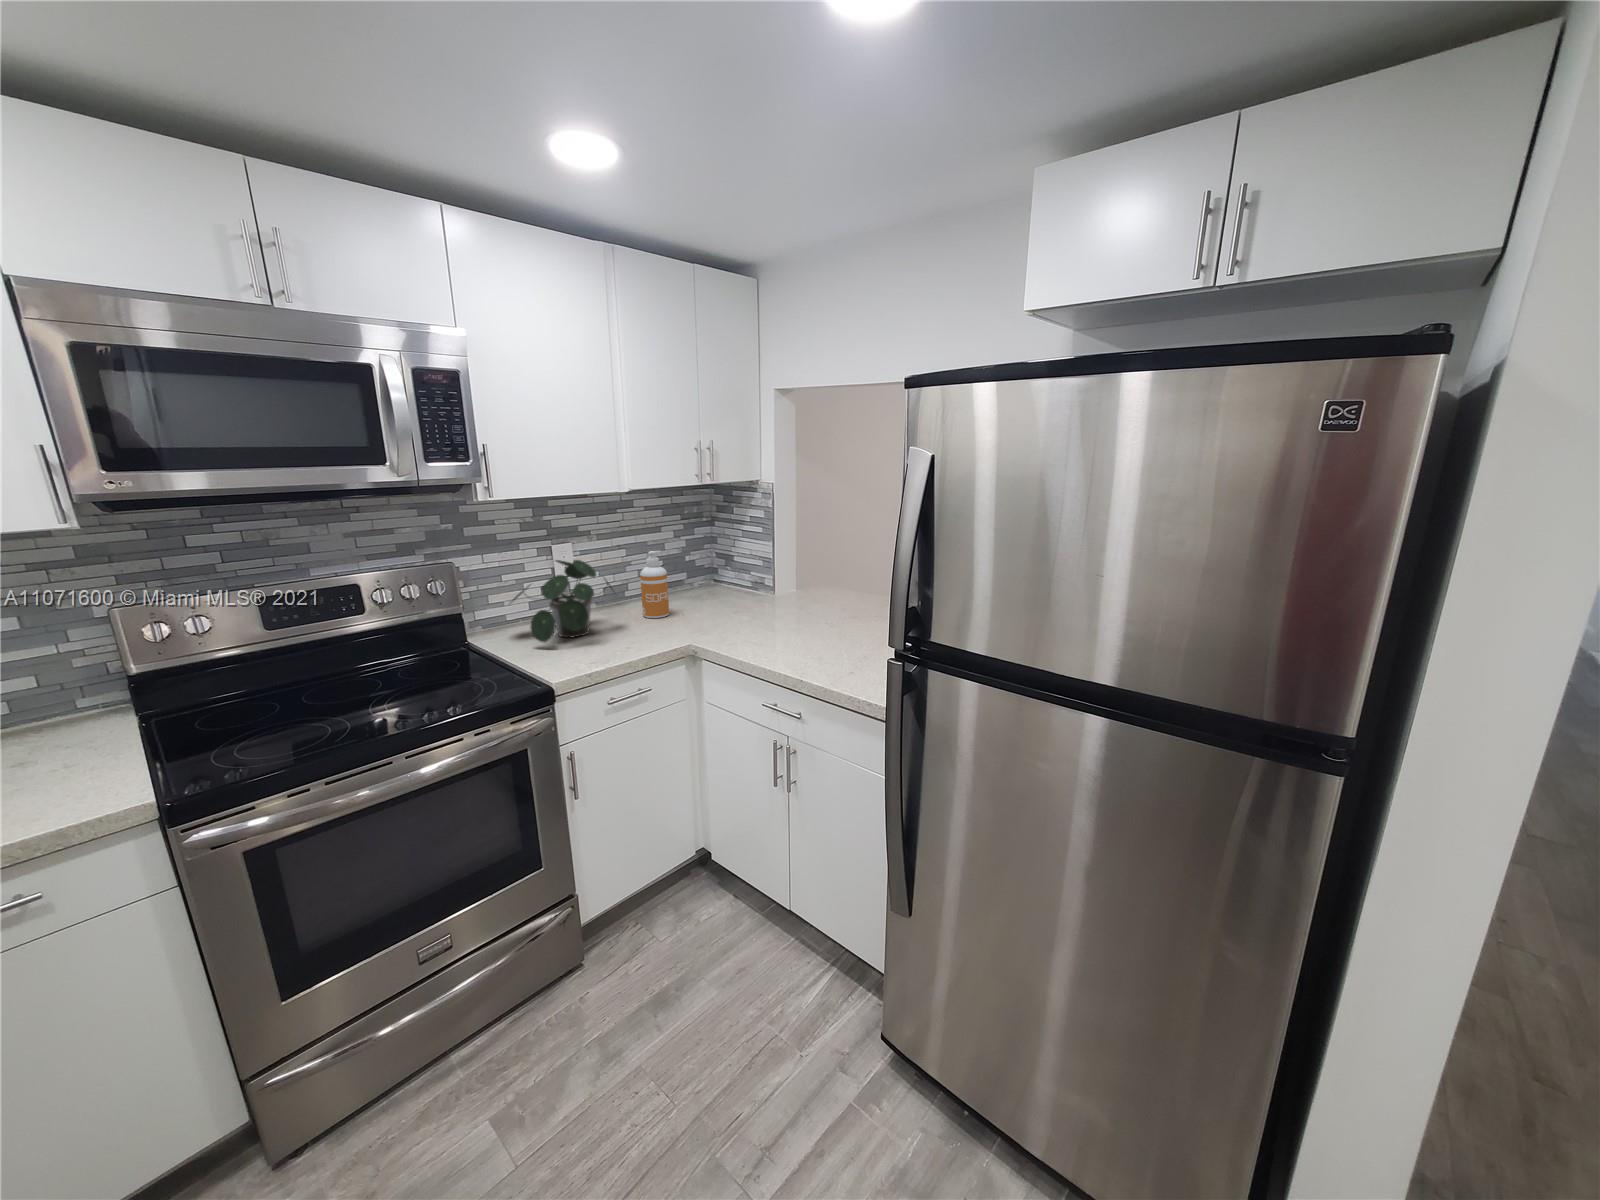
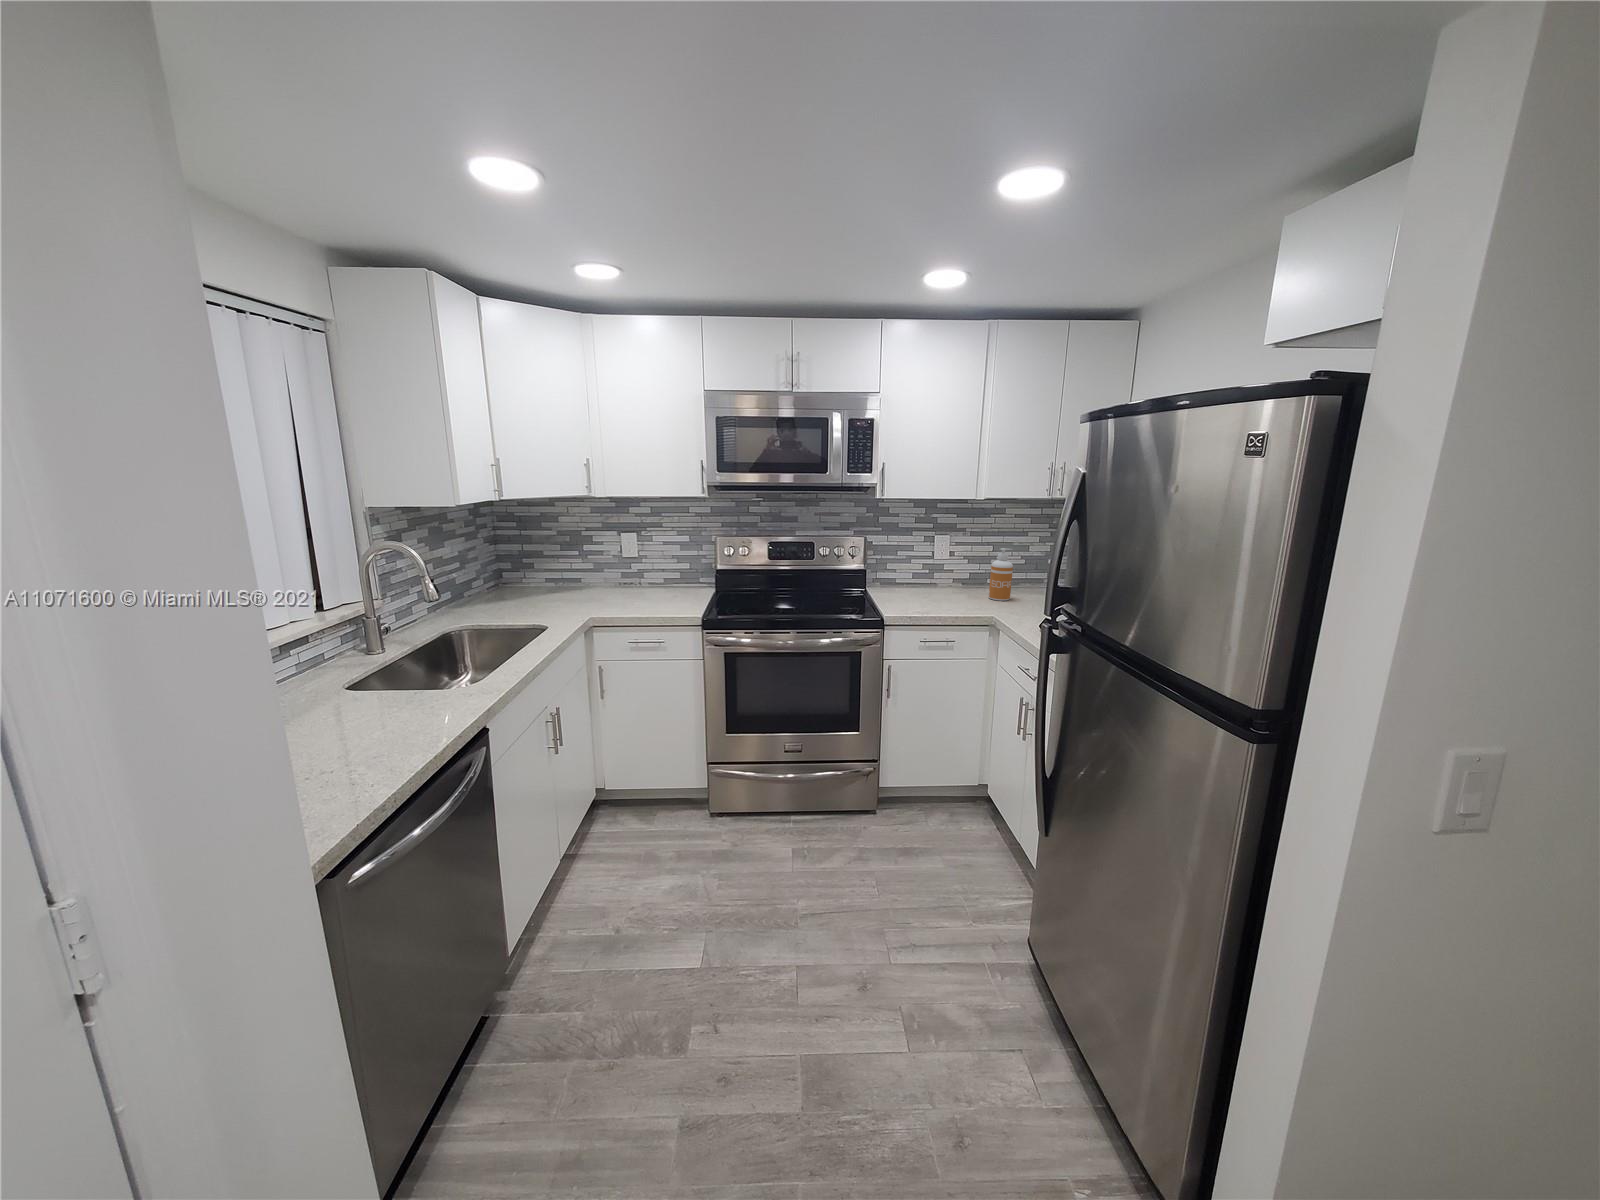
potted plant: present [512,560,613,642] -> none [894,544,967,600]

